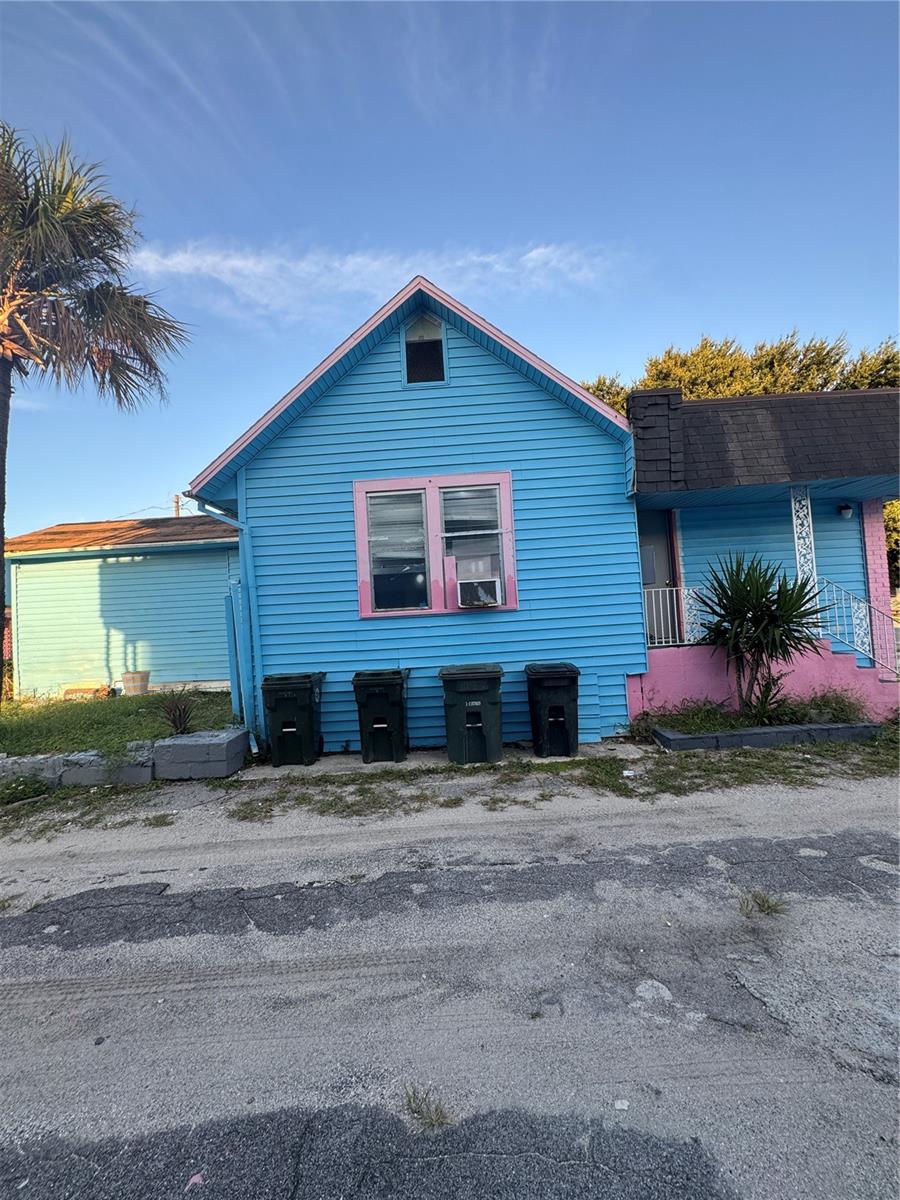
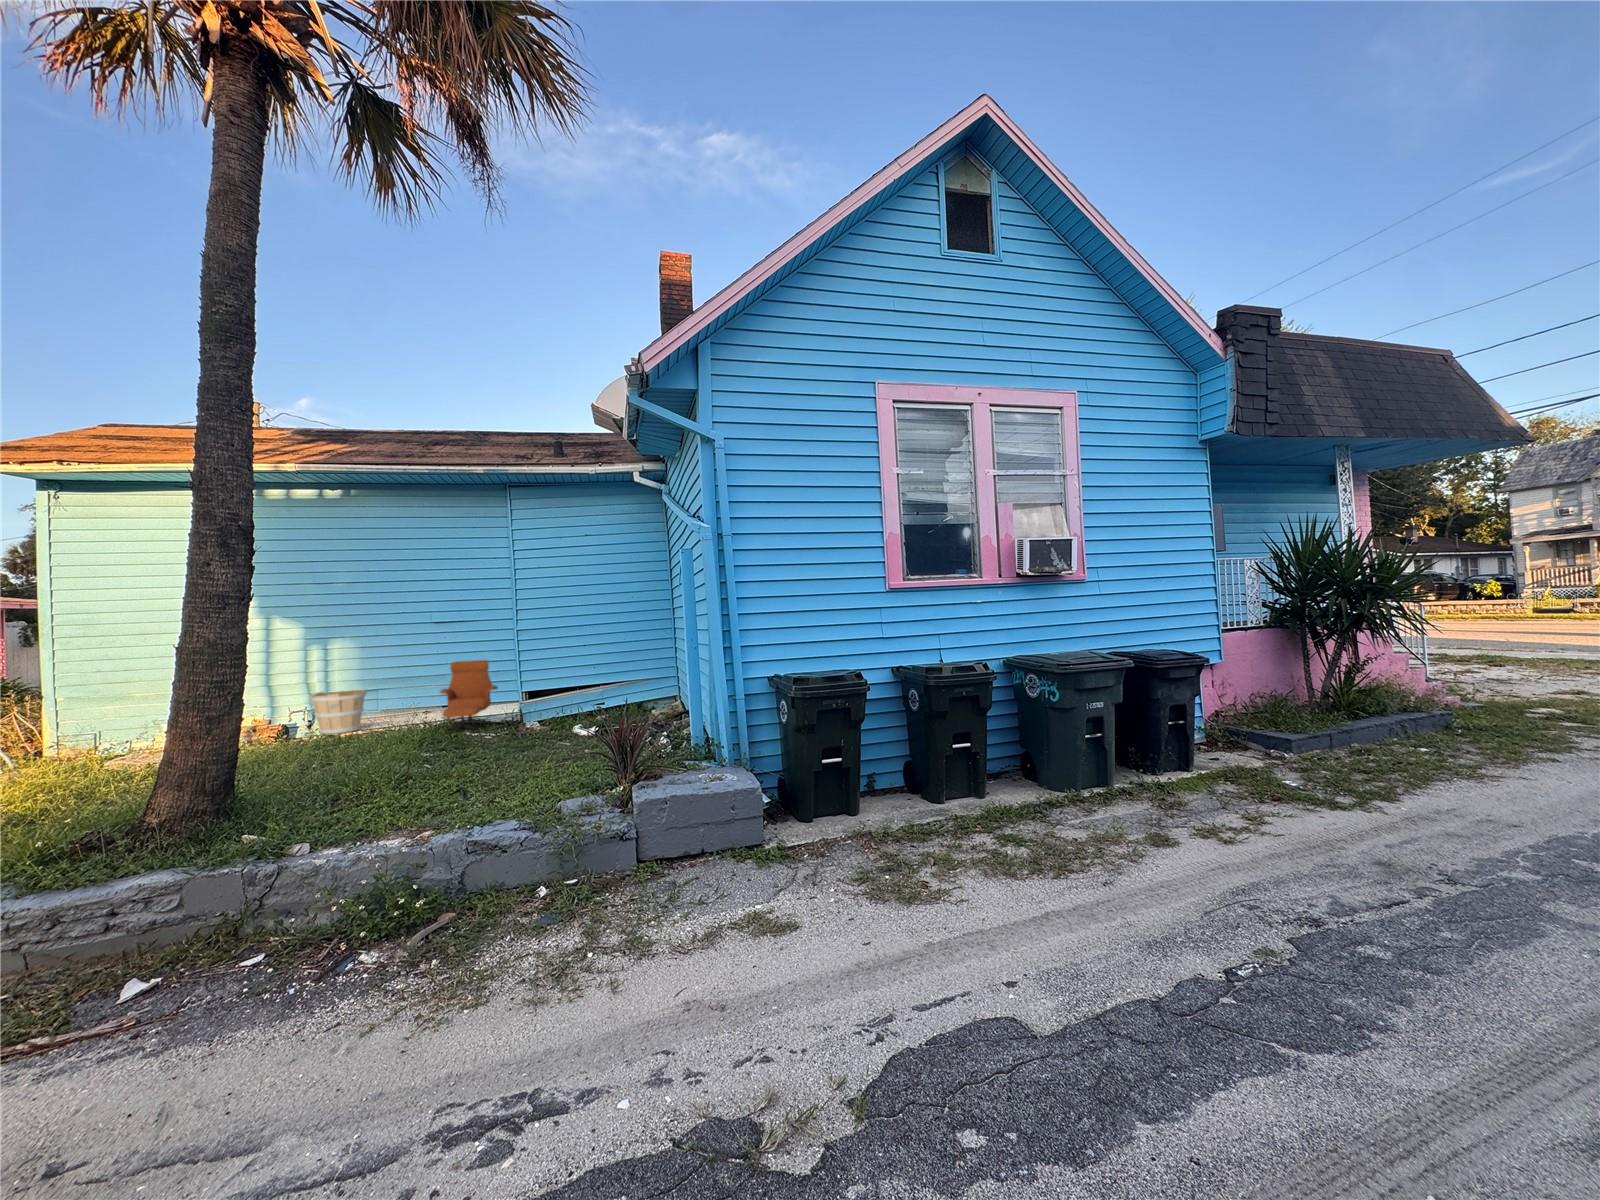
lounge chair: none [178,654,219,698] -> present [440,660,498,732]

